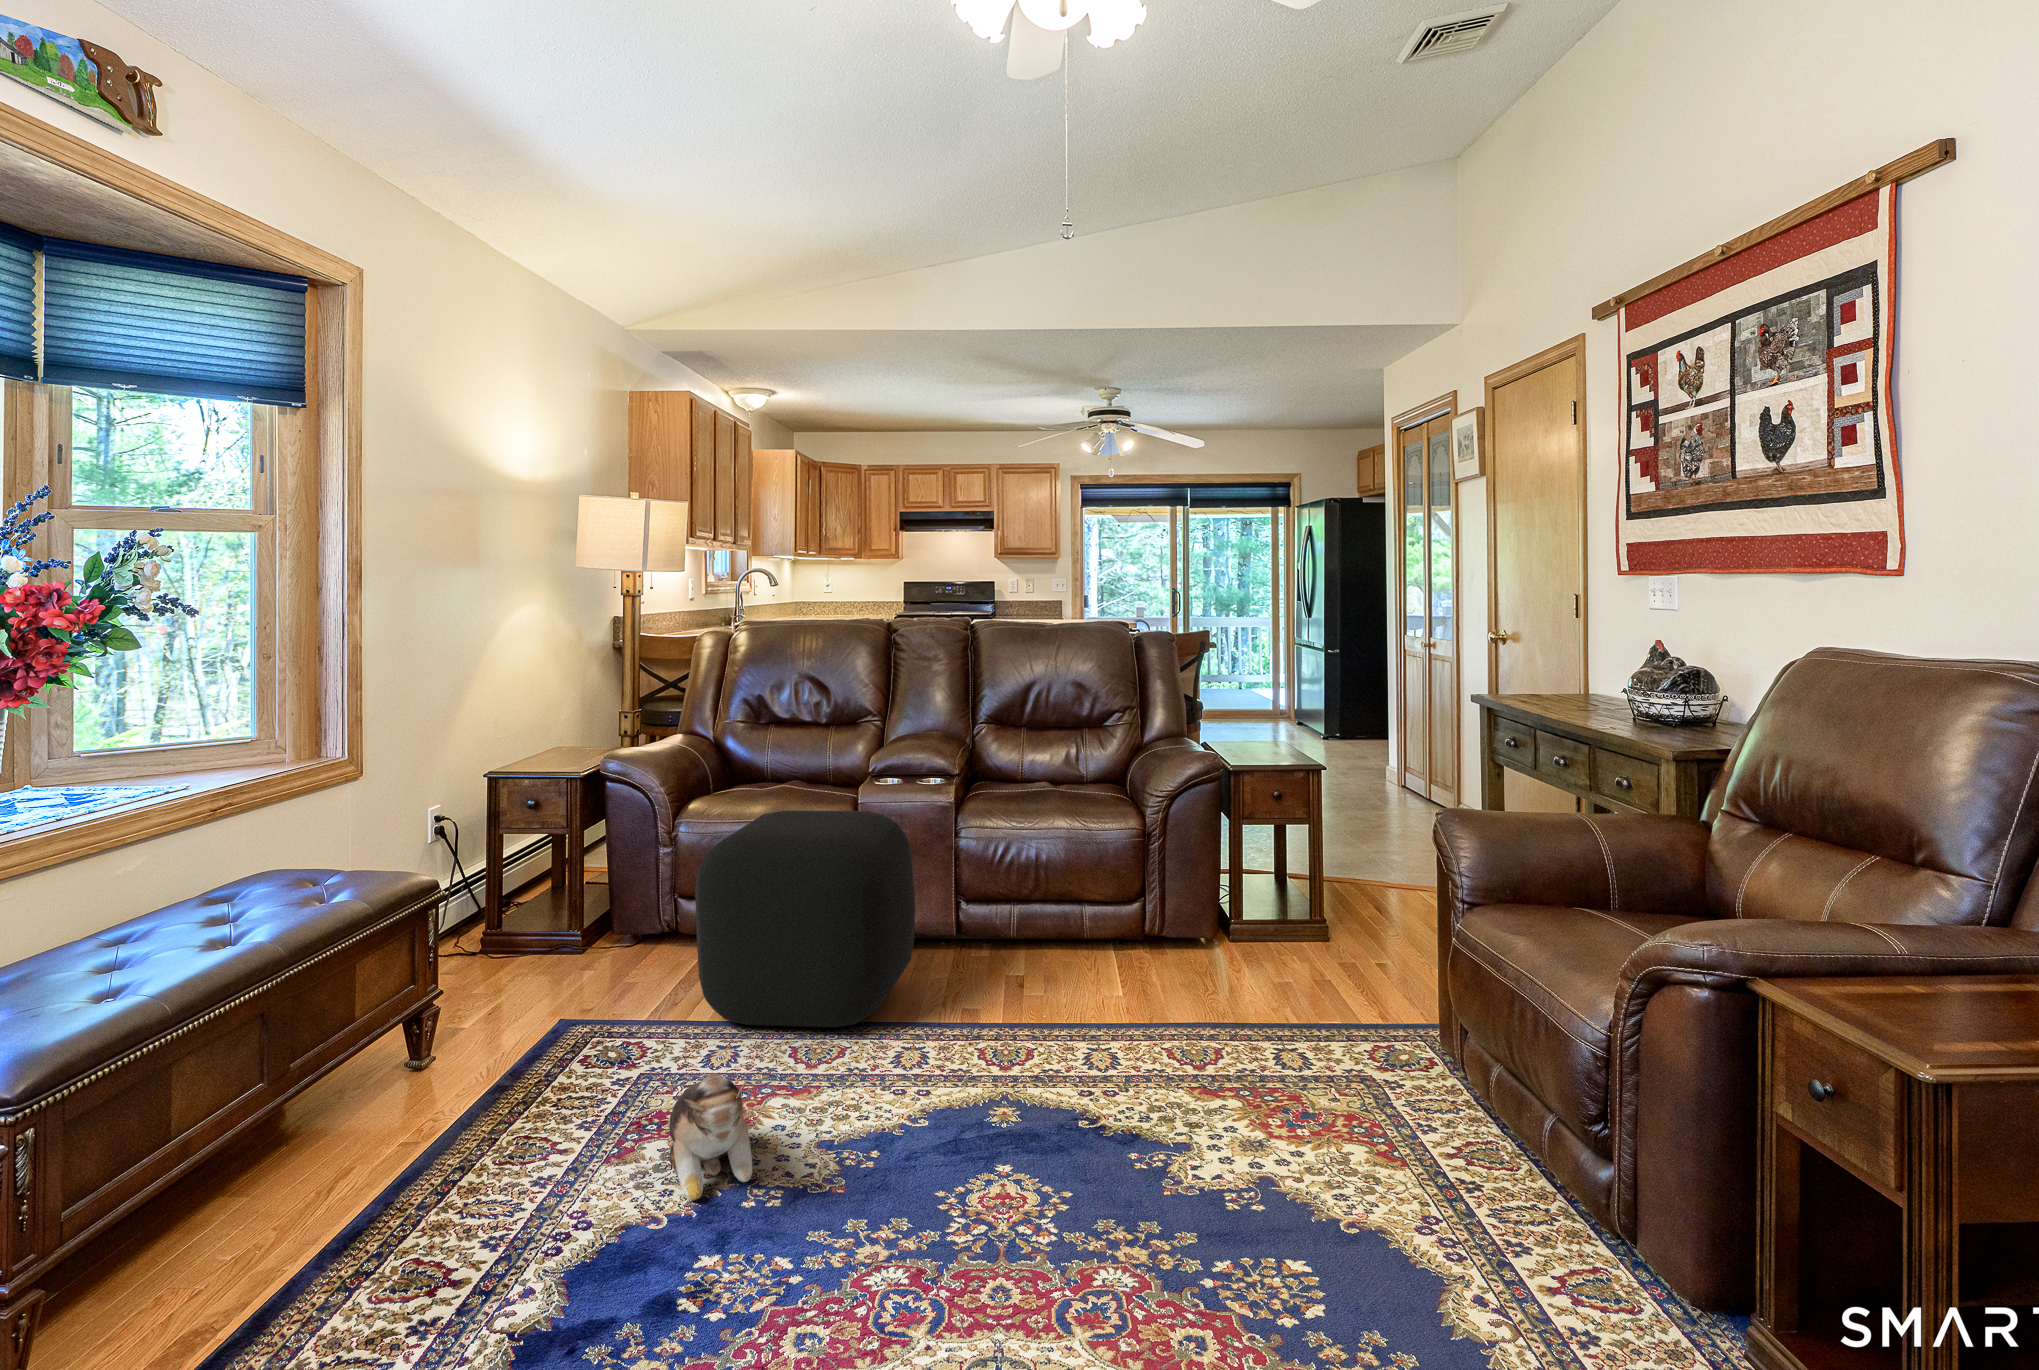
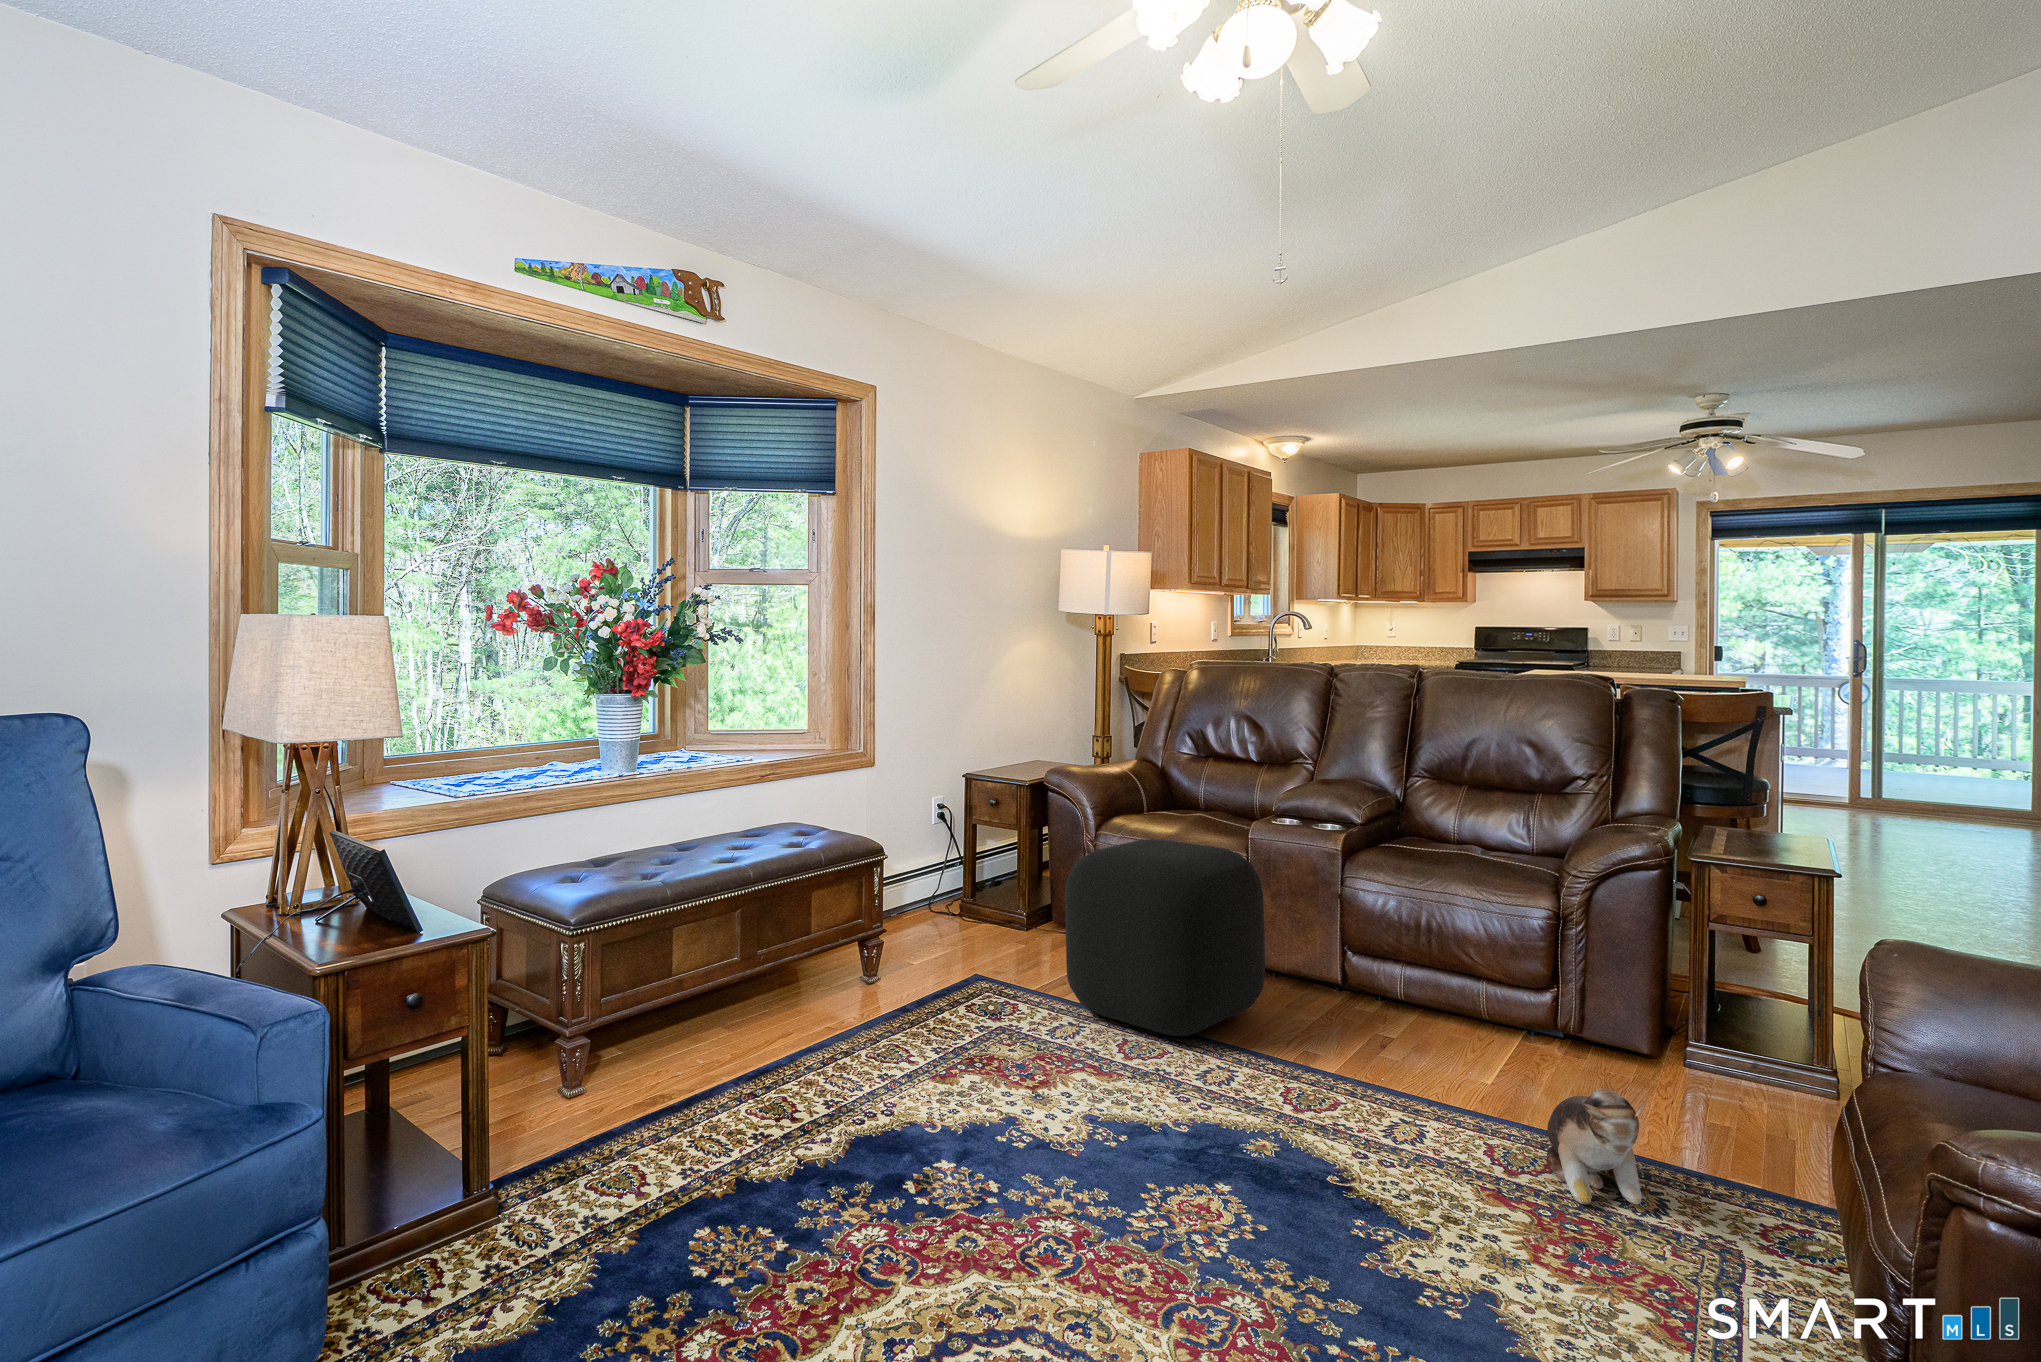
plush toy: present [669,1074,752,1201] -> present [1547,1087,1646,1204]

